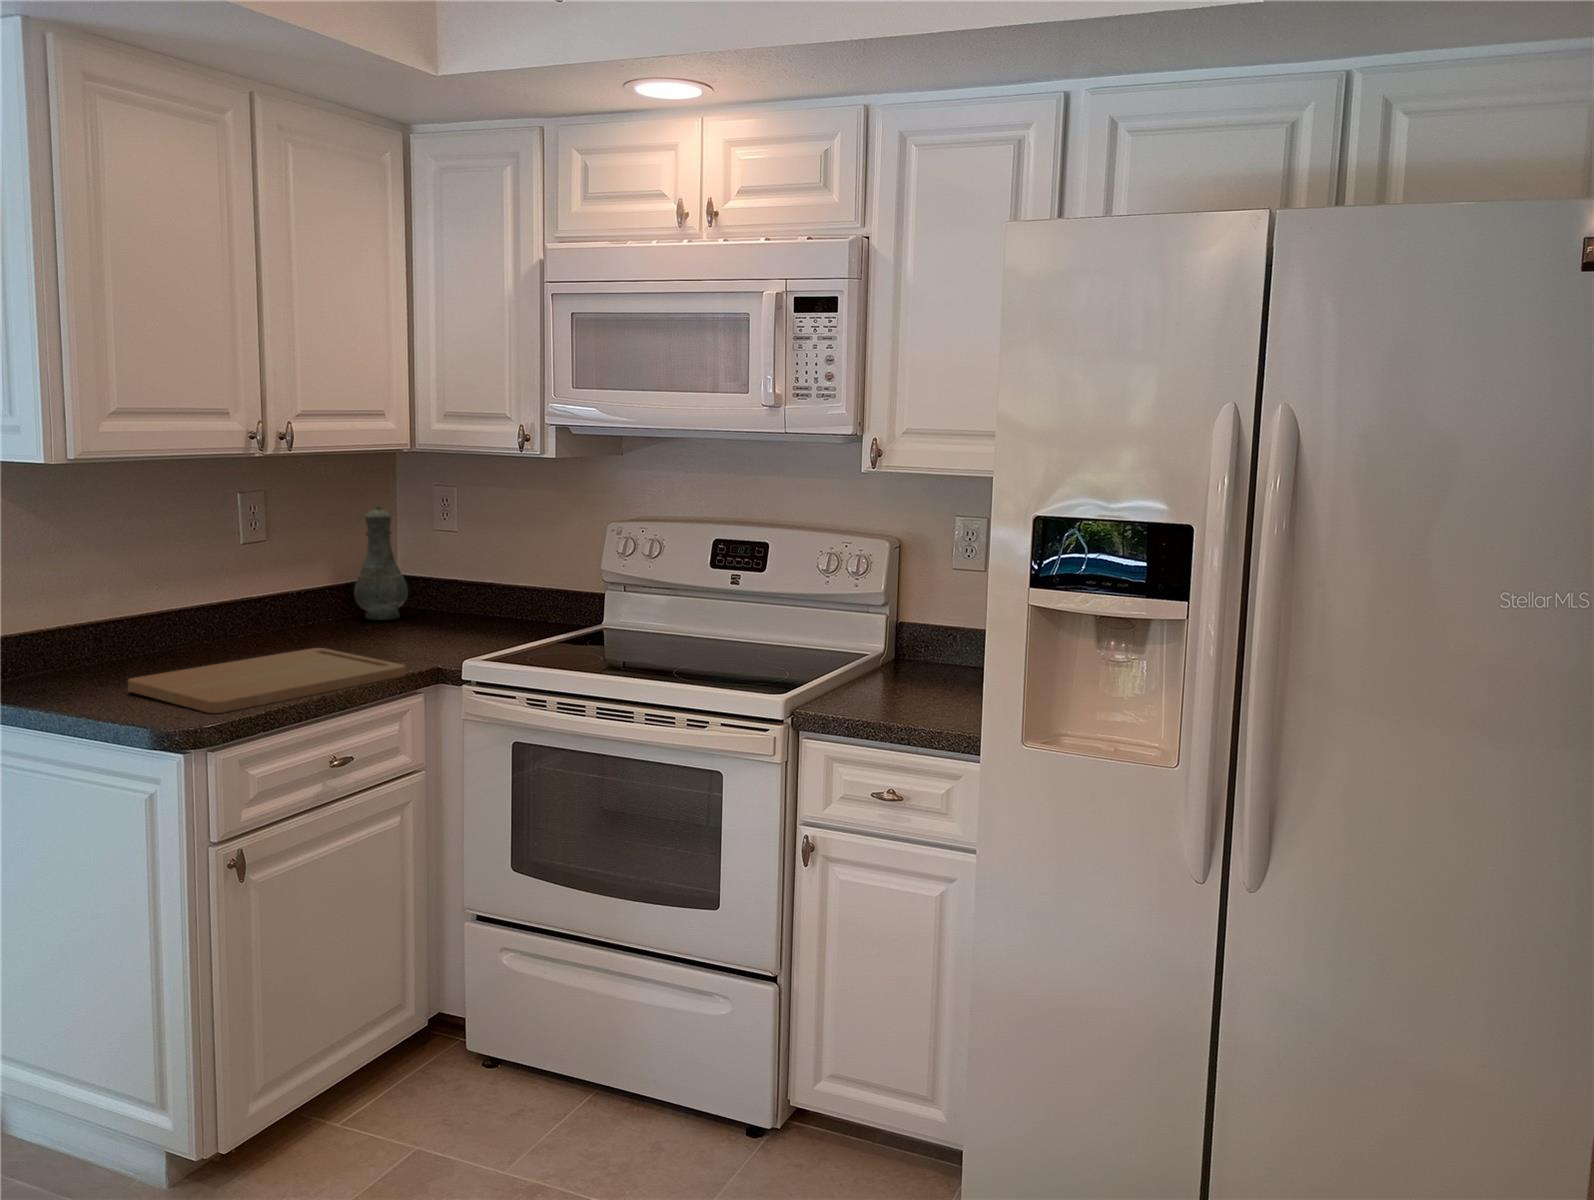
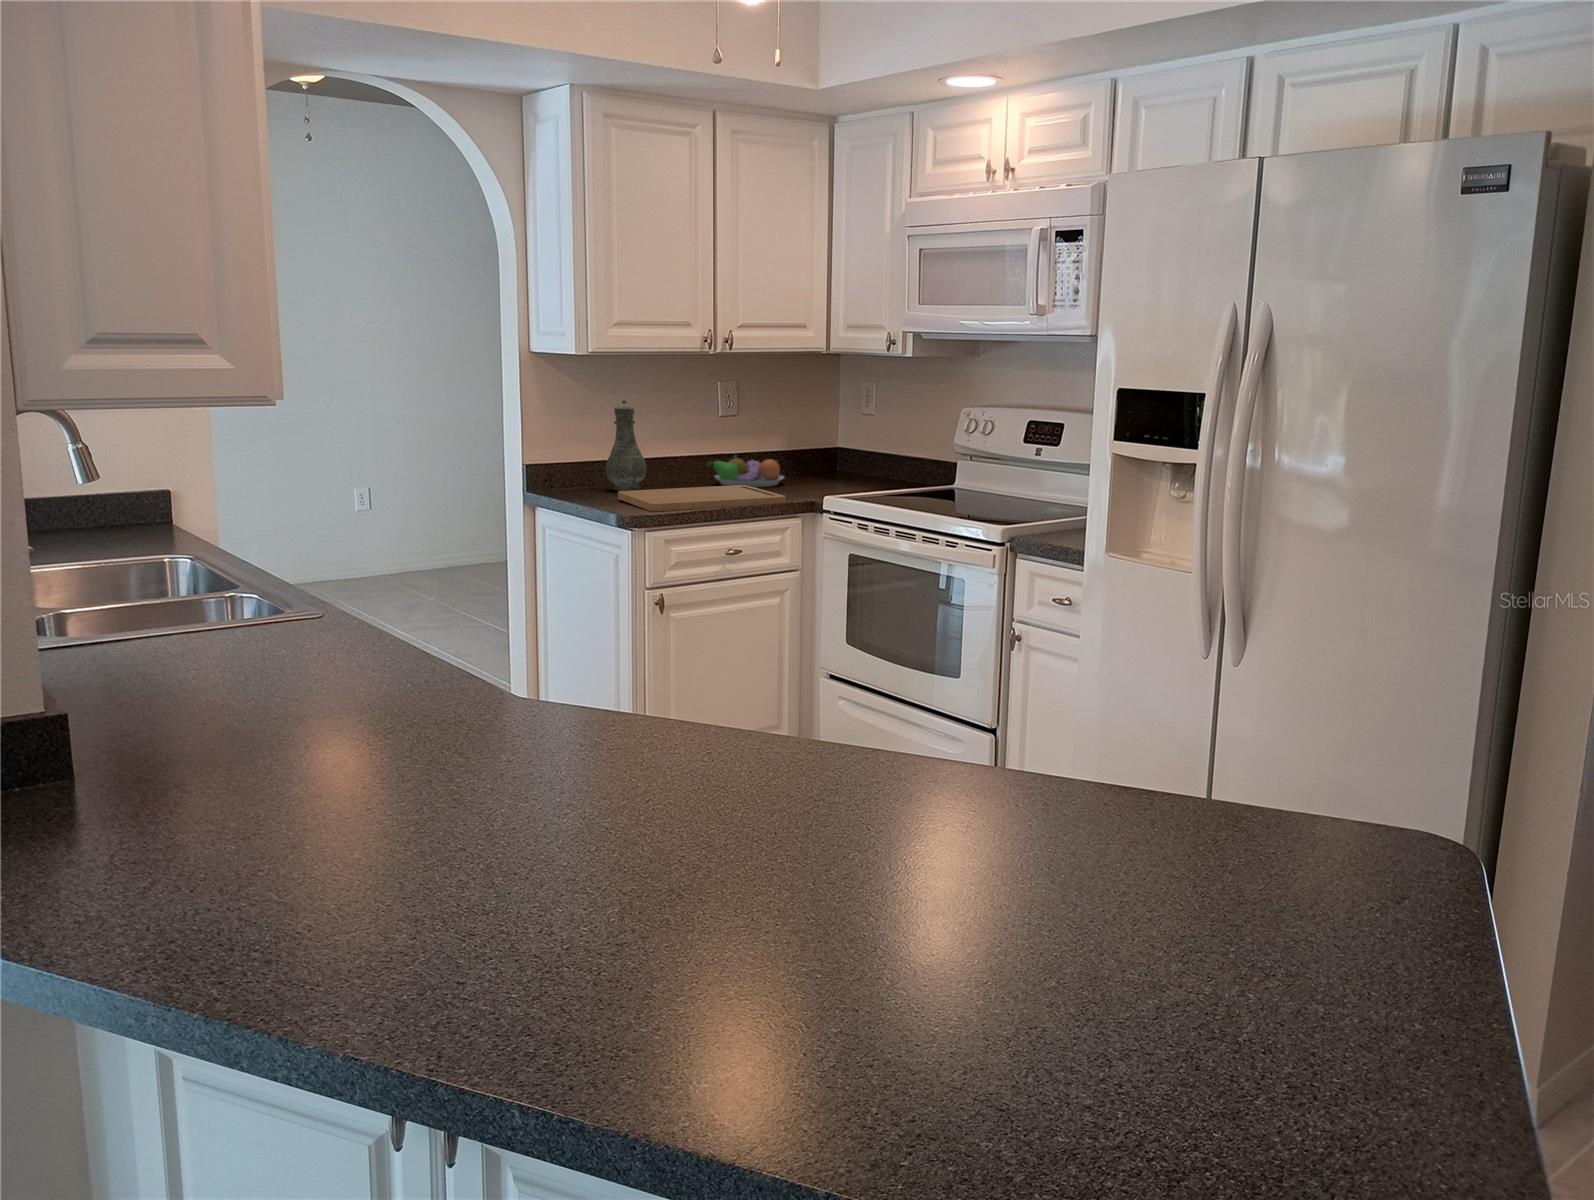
vase: present [354,505,408,620] -> present [606,400,647,491]
fruit bowl: none [238,597,360,648] -> present [706,455,784,487]

